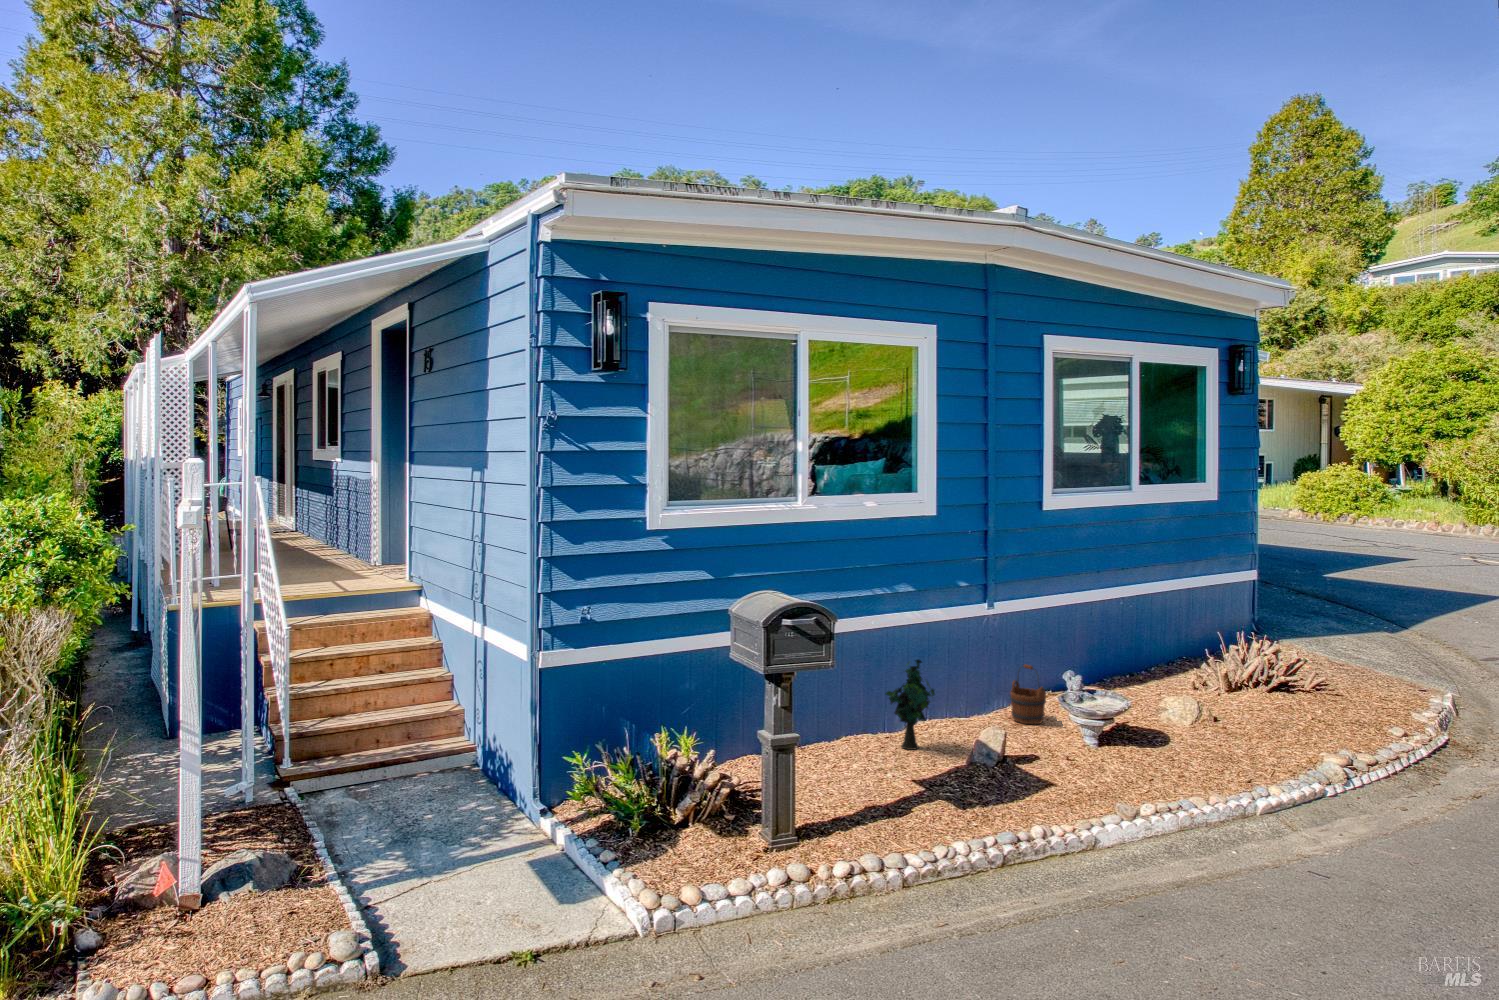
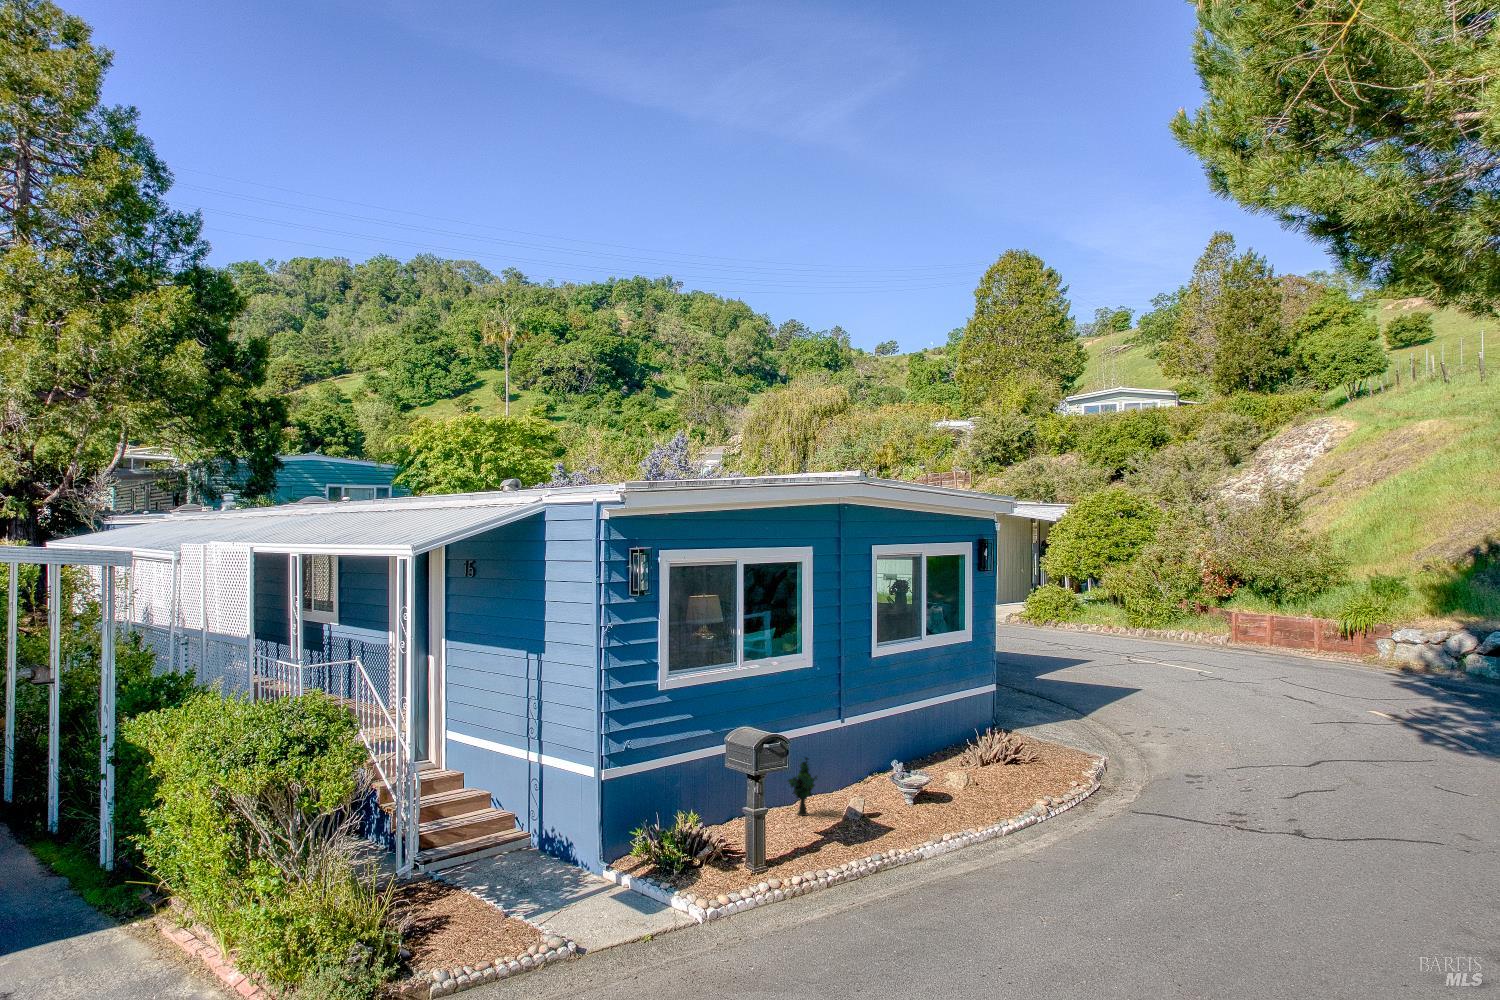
wooden bucket: present [1010,664,1046,724] -> none [857,756,879,795]

